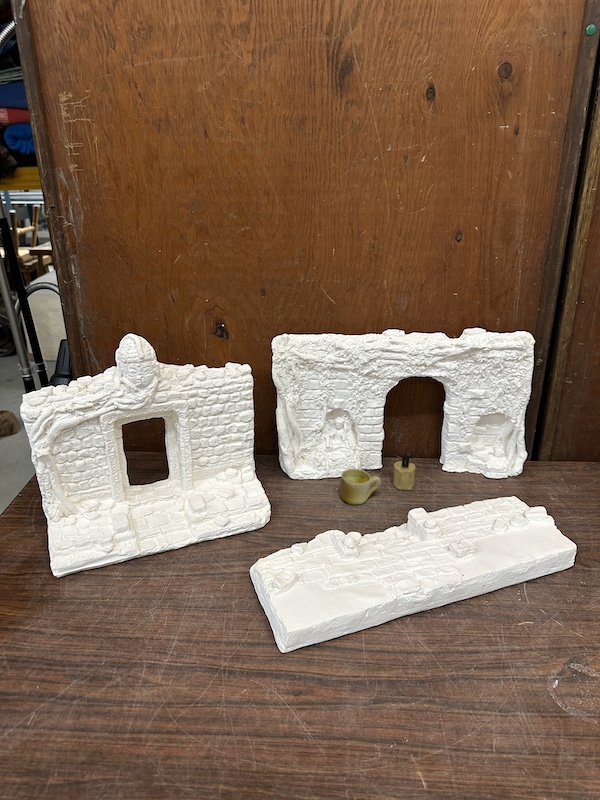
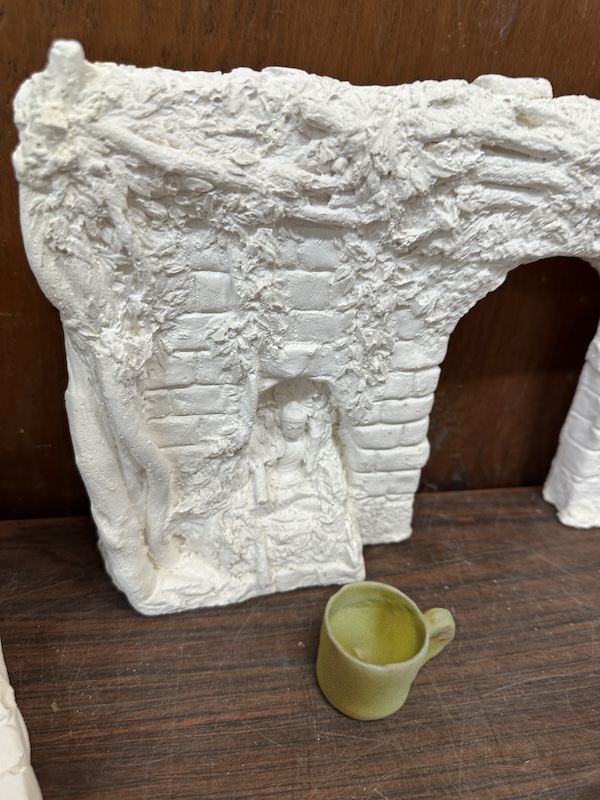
candle: present [393,456,415,490] -> none [459,517,538,619]

